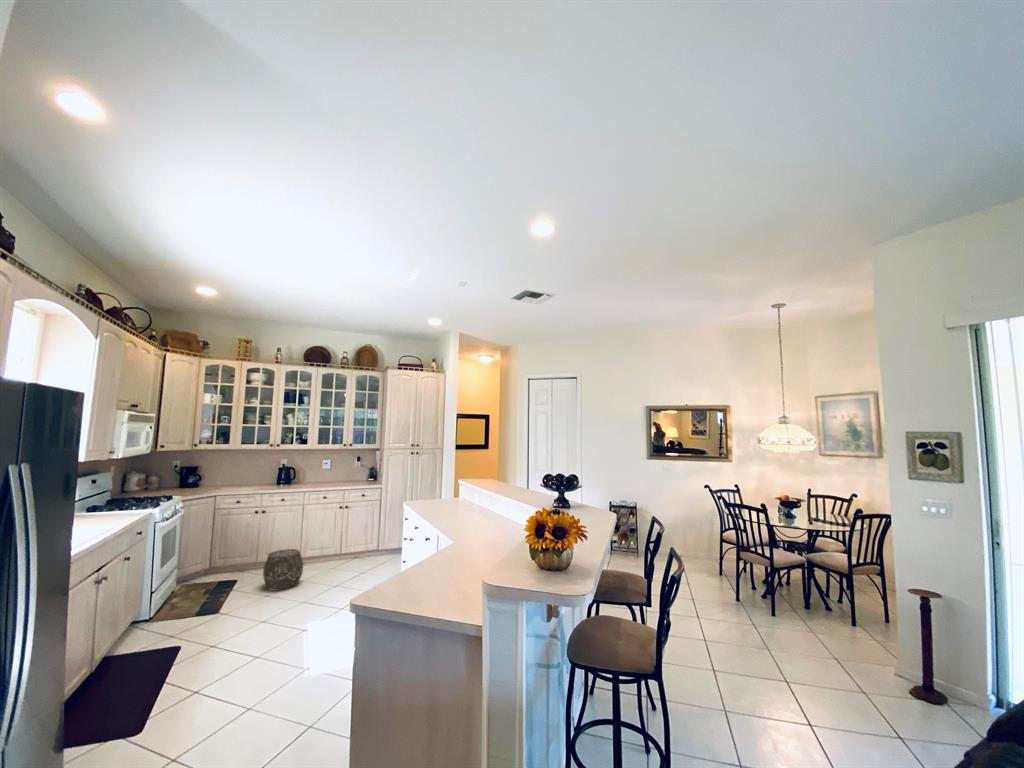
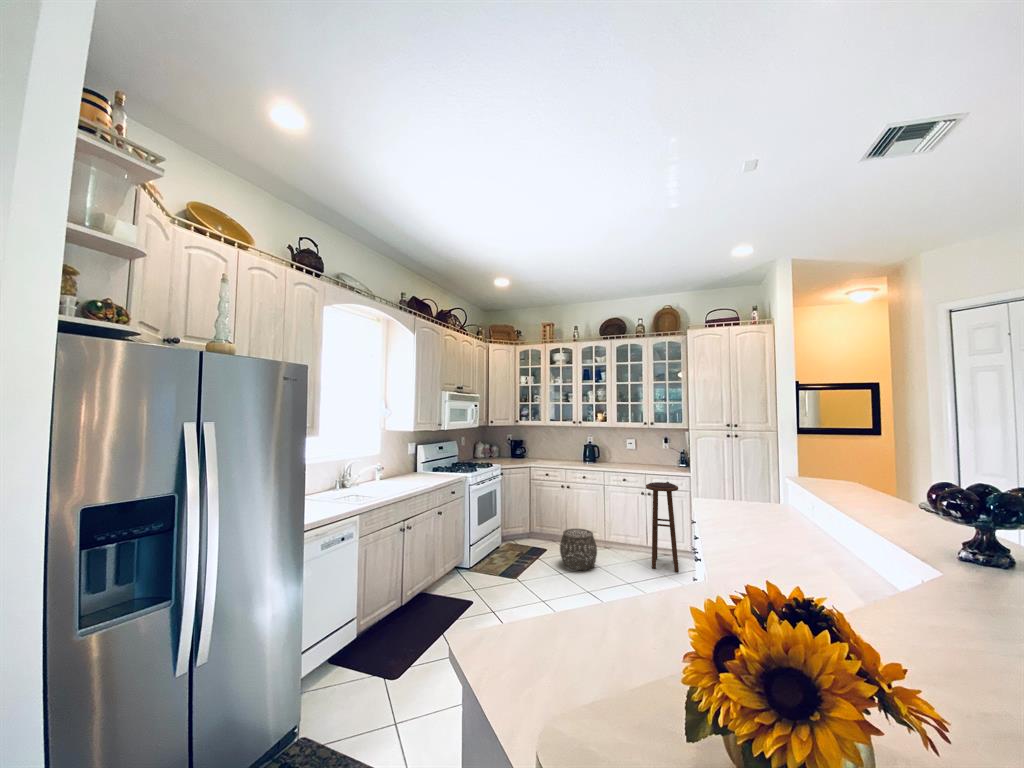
stool: none [348,496,376,571] -> present [646,482,679,572]

